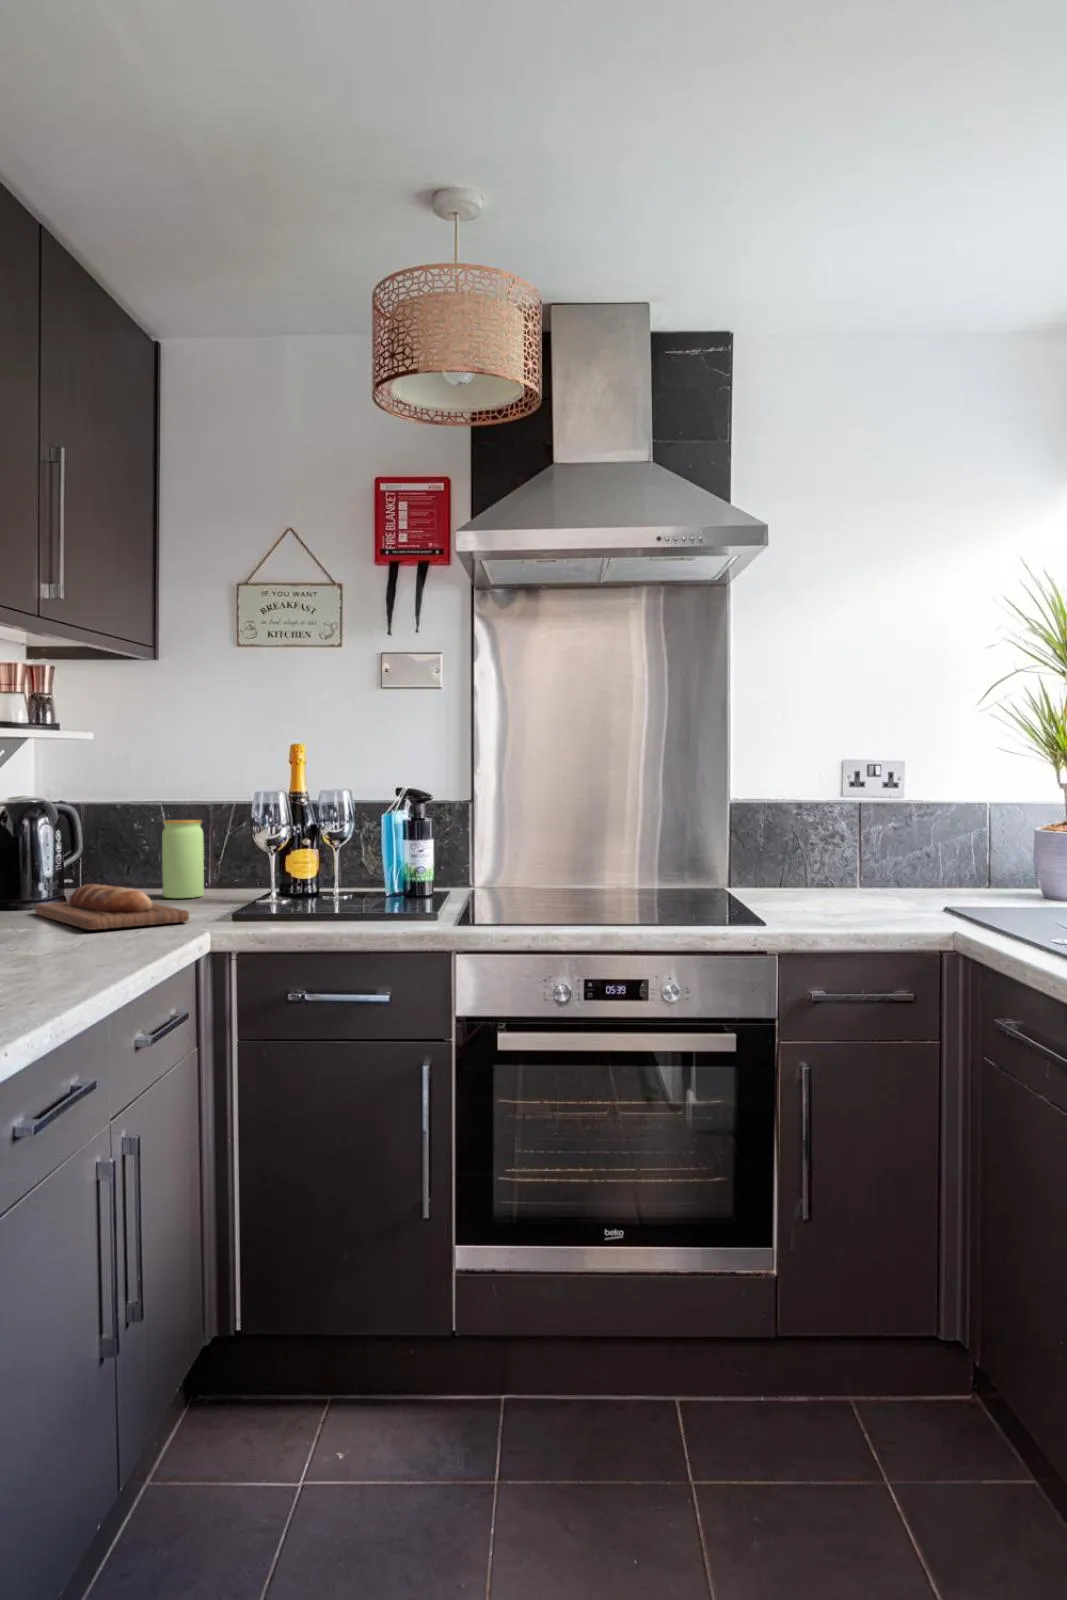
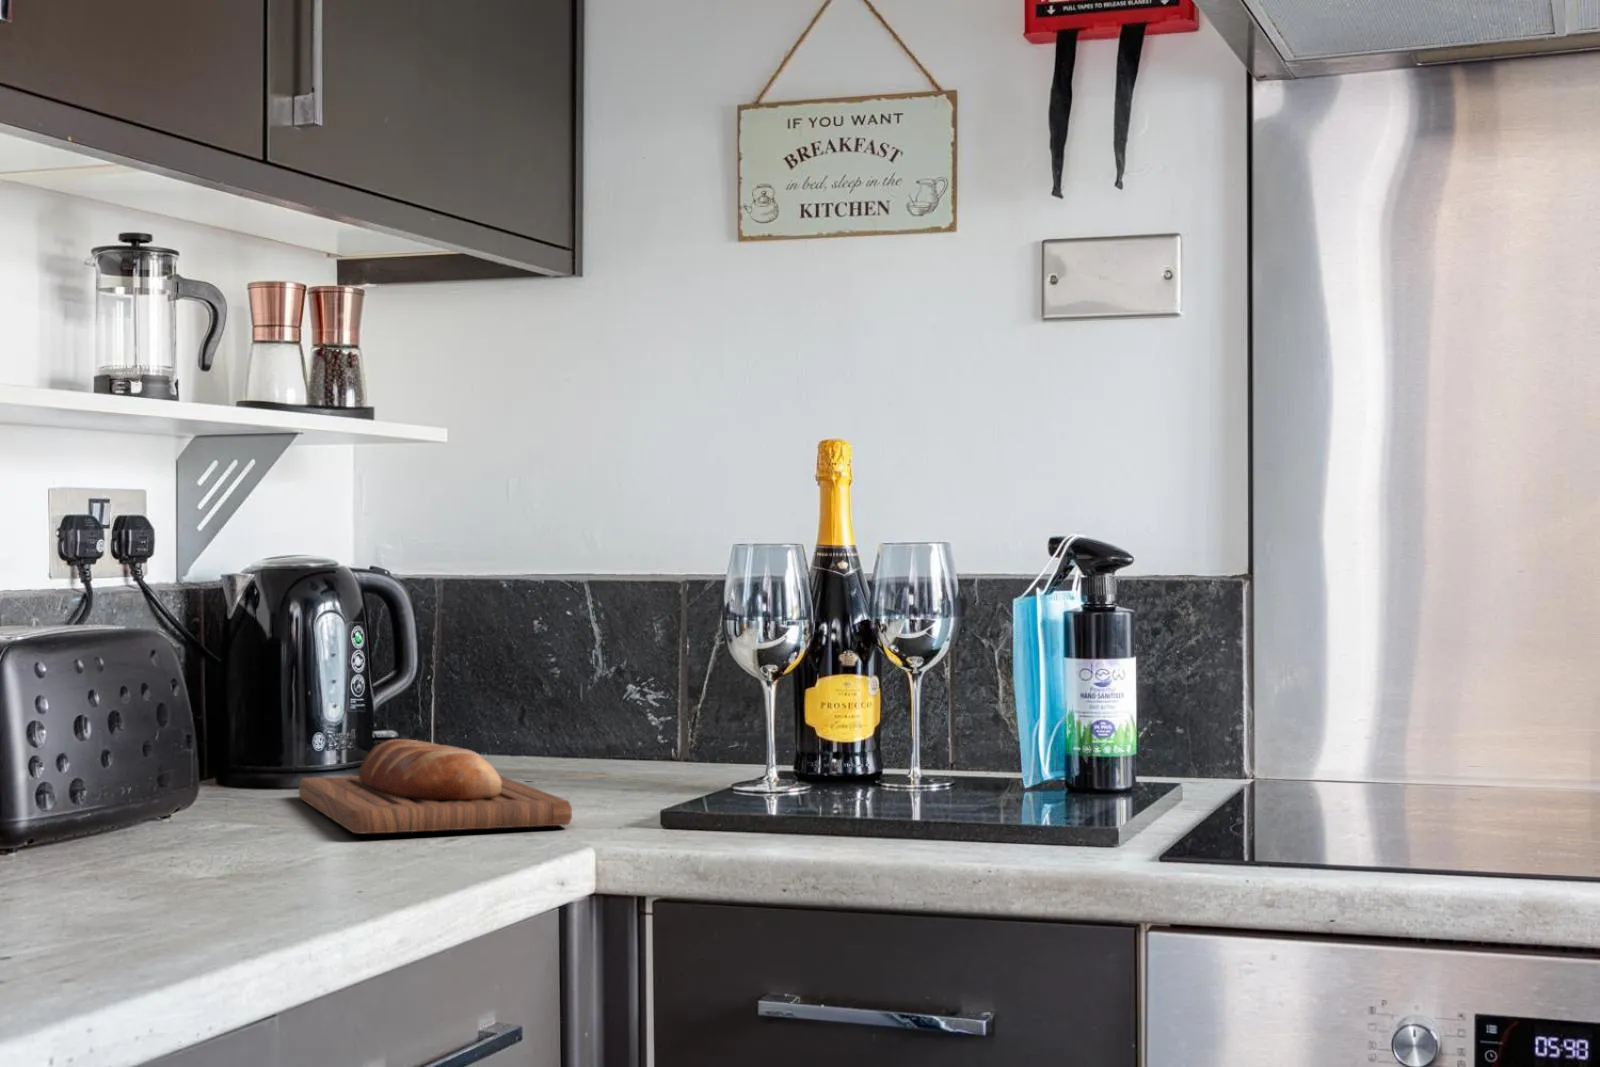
jar: present [162,820,204,898] -> none [571,610,655,777]

